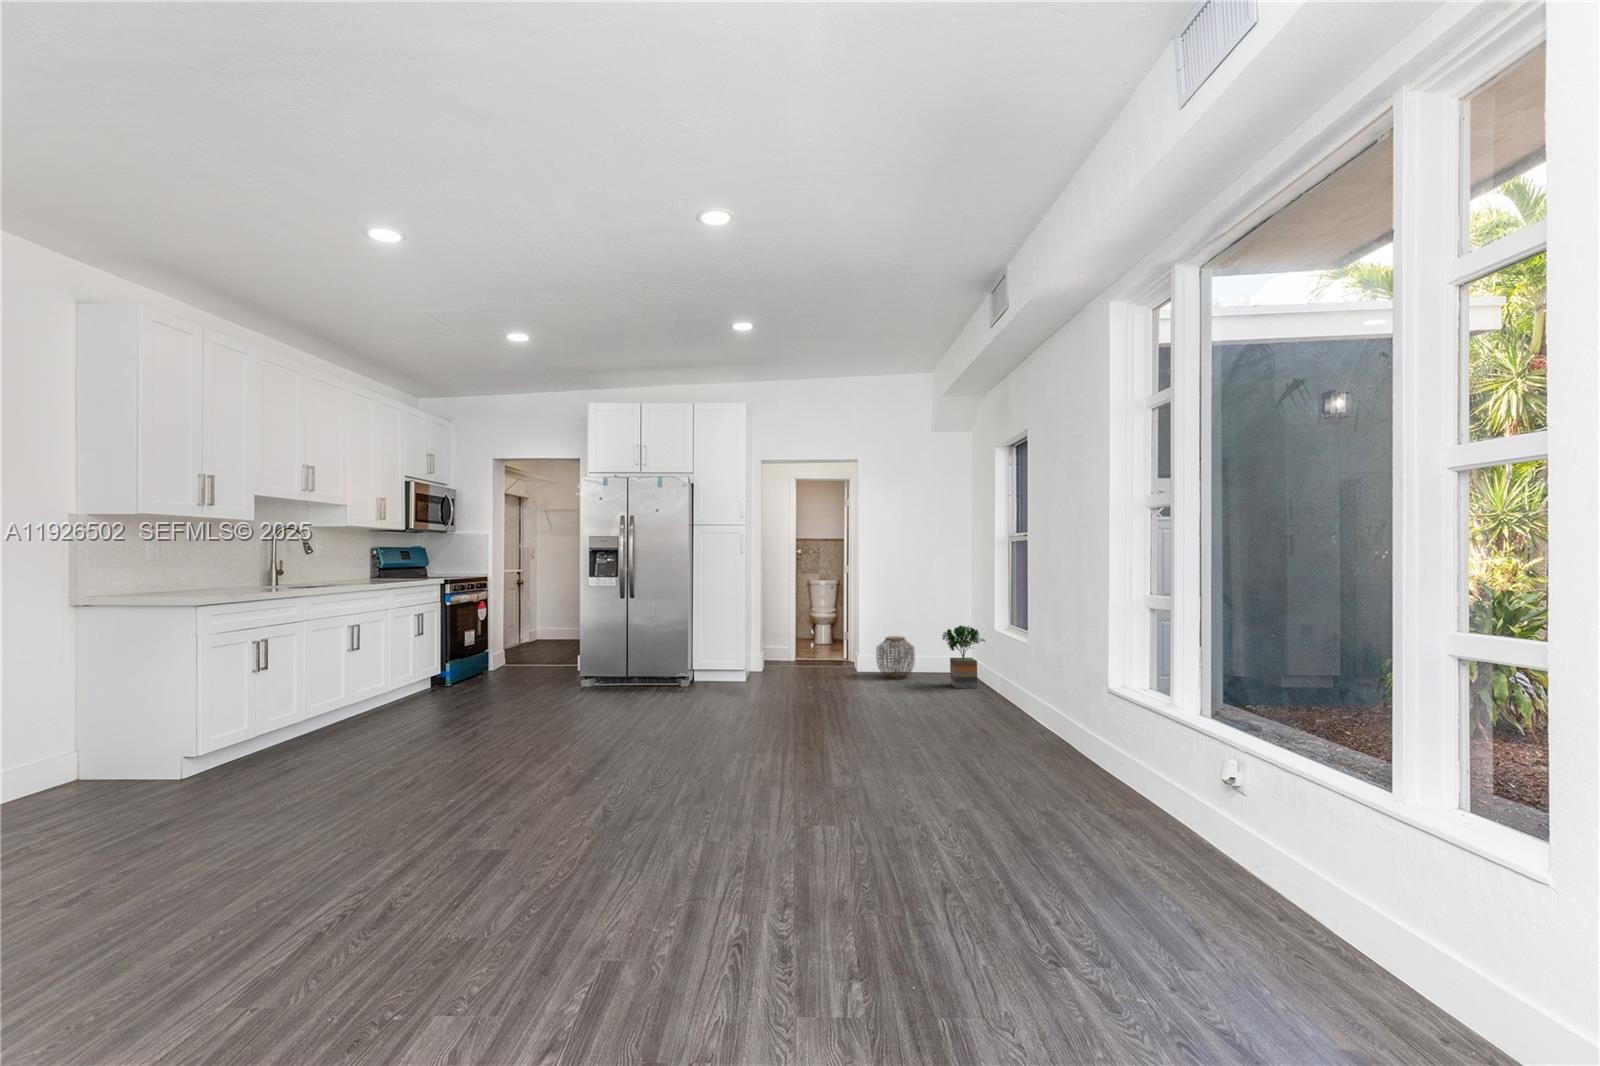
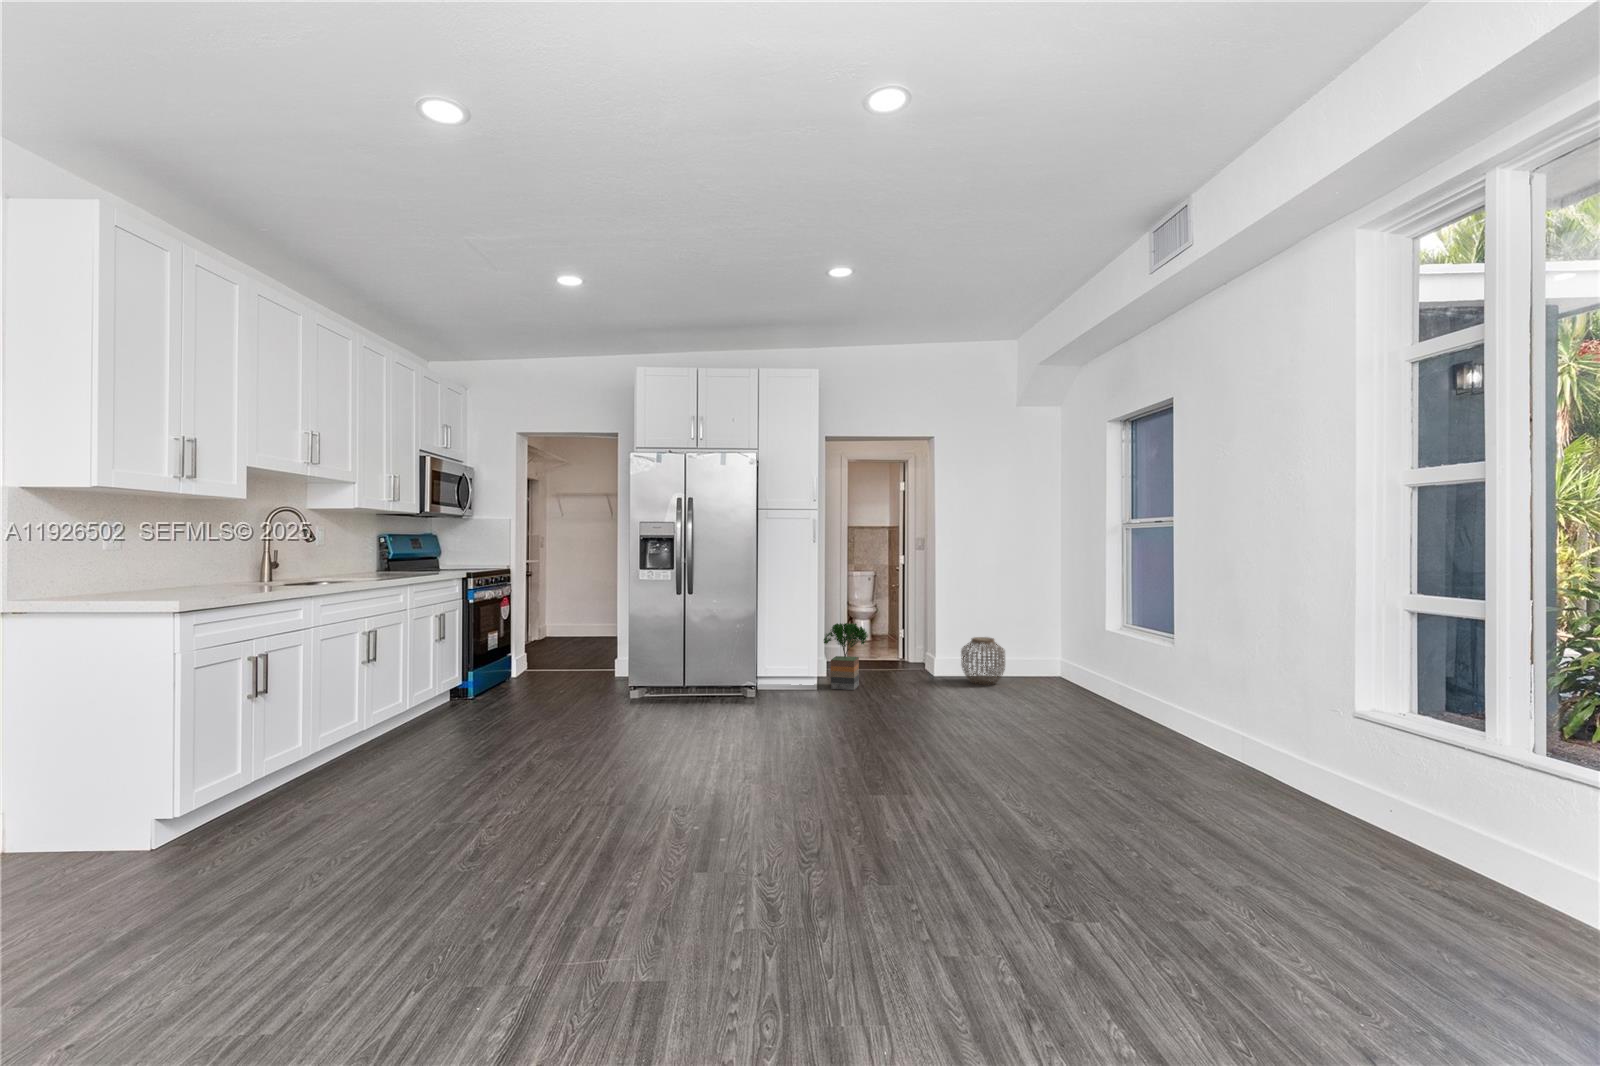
potted tree: present [942,625,985,688] -> present [824,623,868,690]

